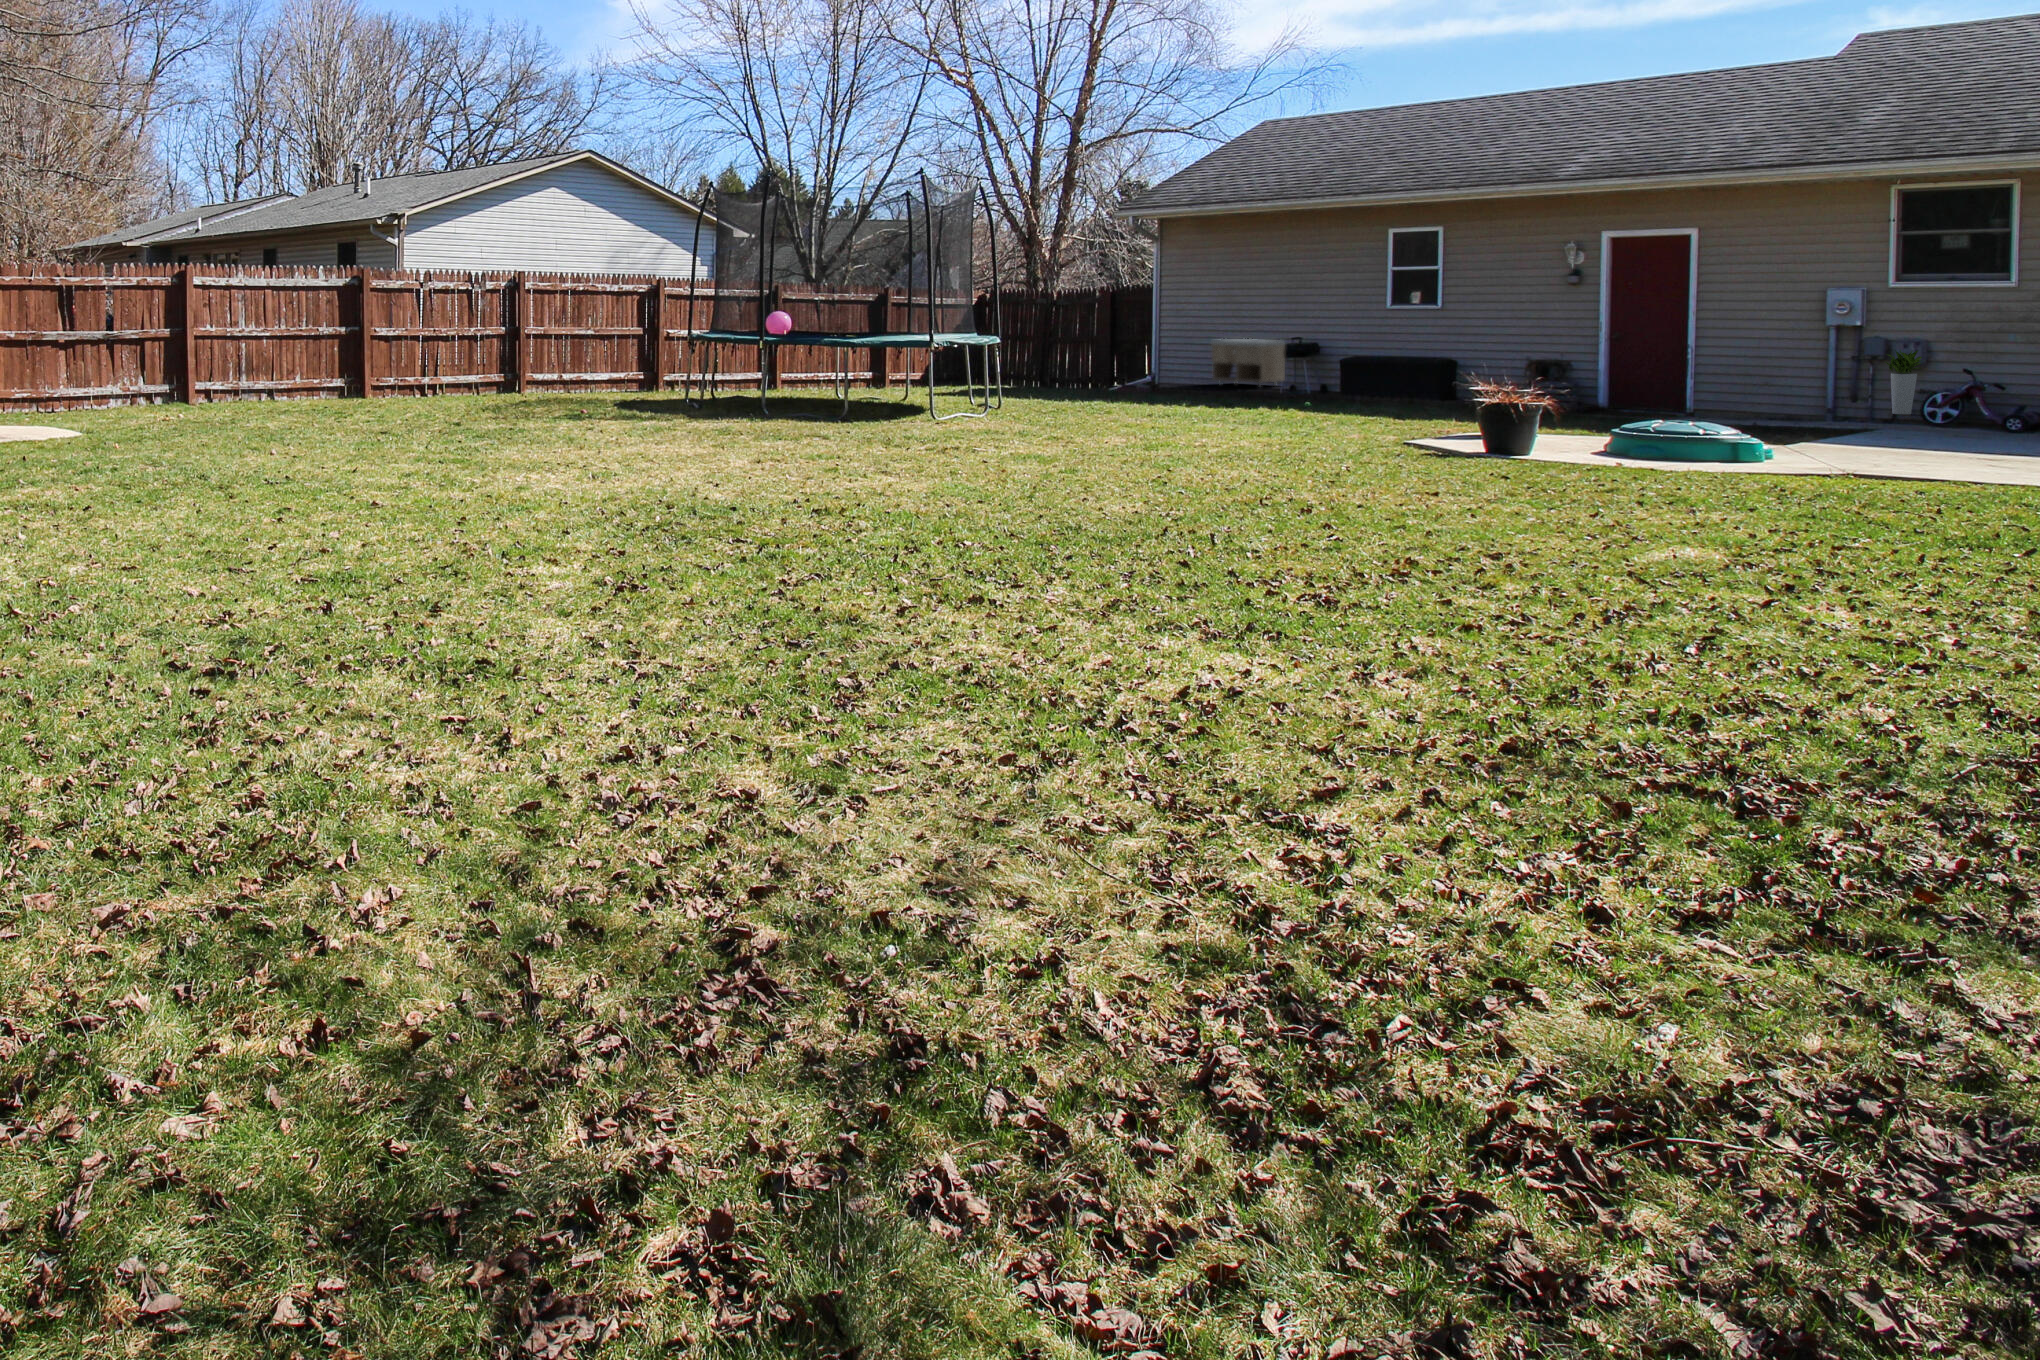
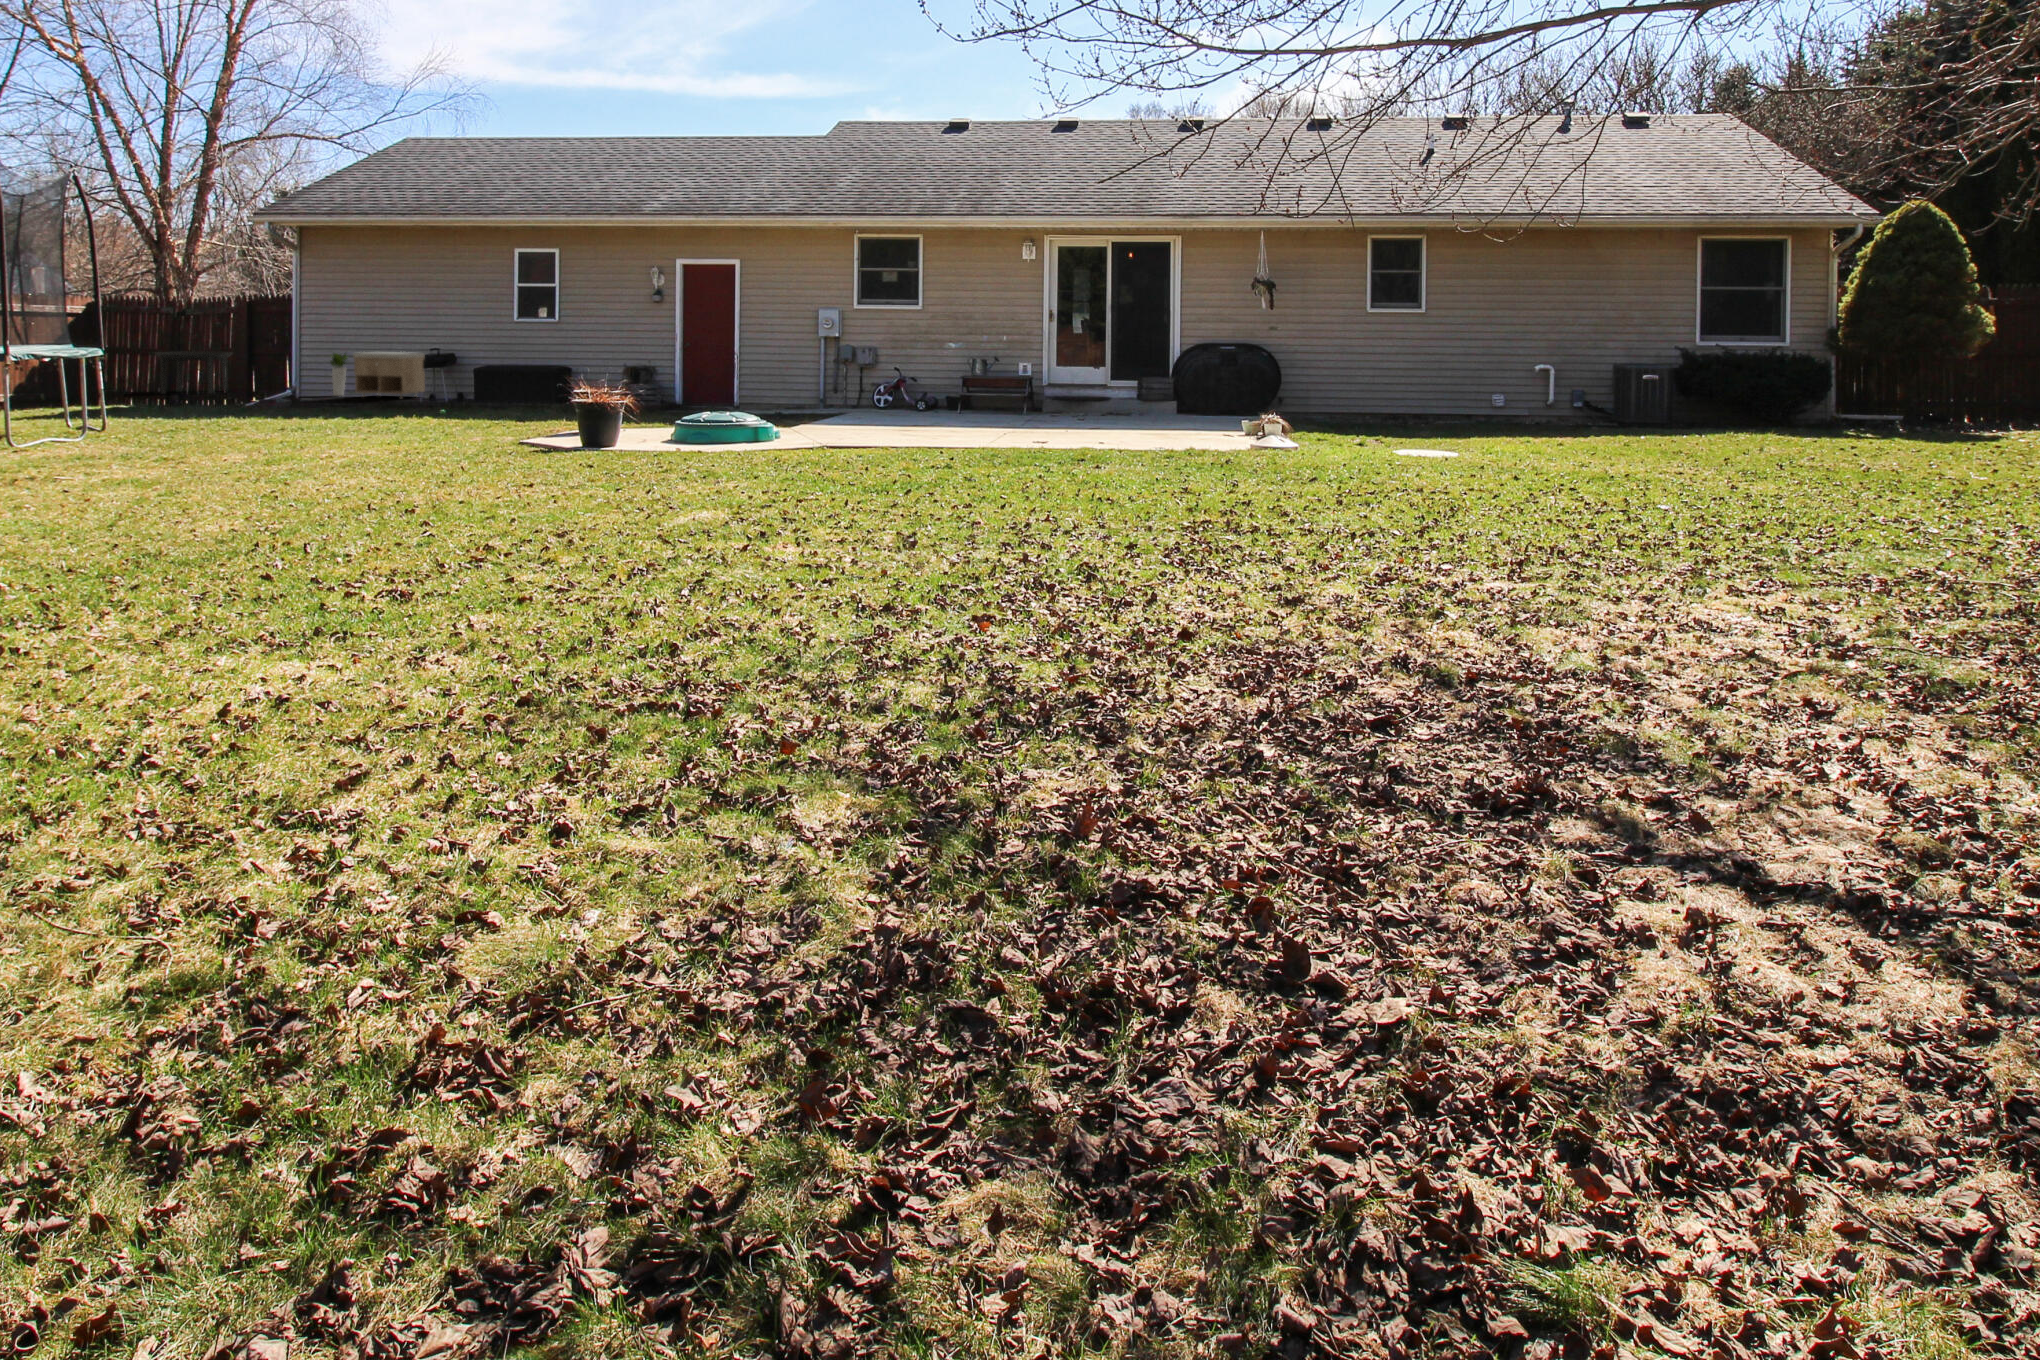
round table: none [1030,338,1097,377] -> present [155,351,232,394]
planter: present [1885,350,1922,414] -> present [331,353,347,396]

